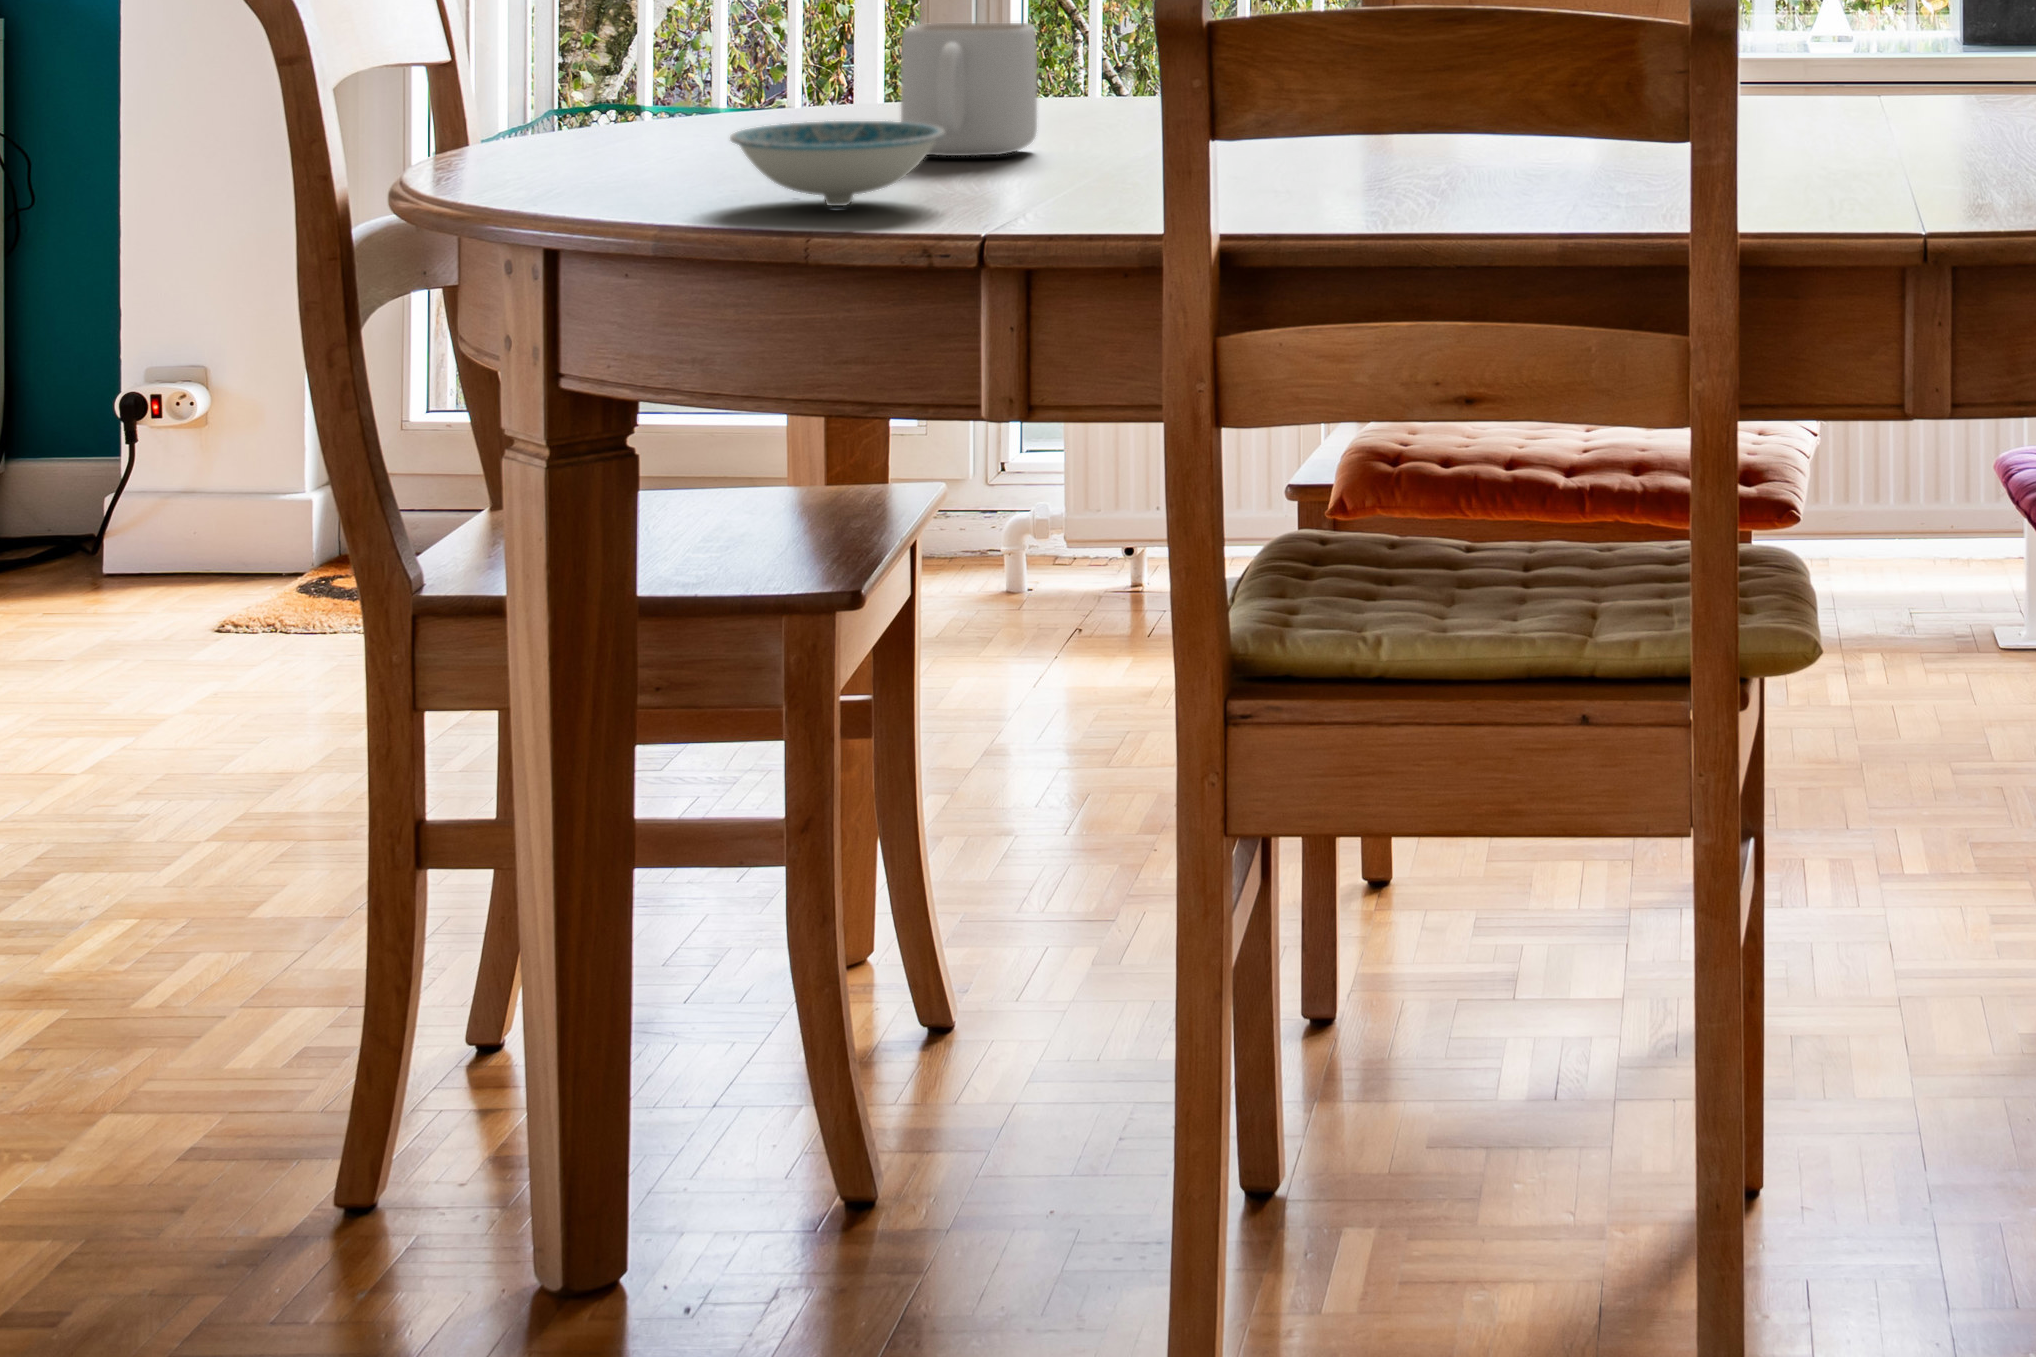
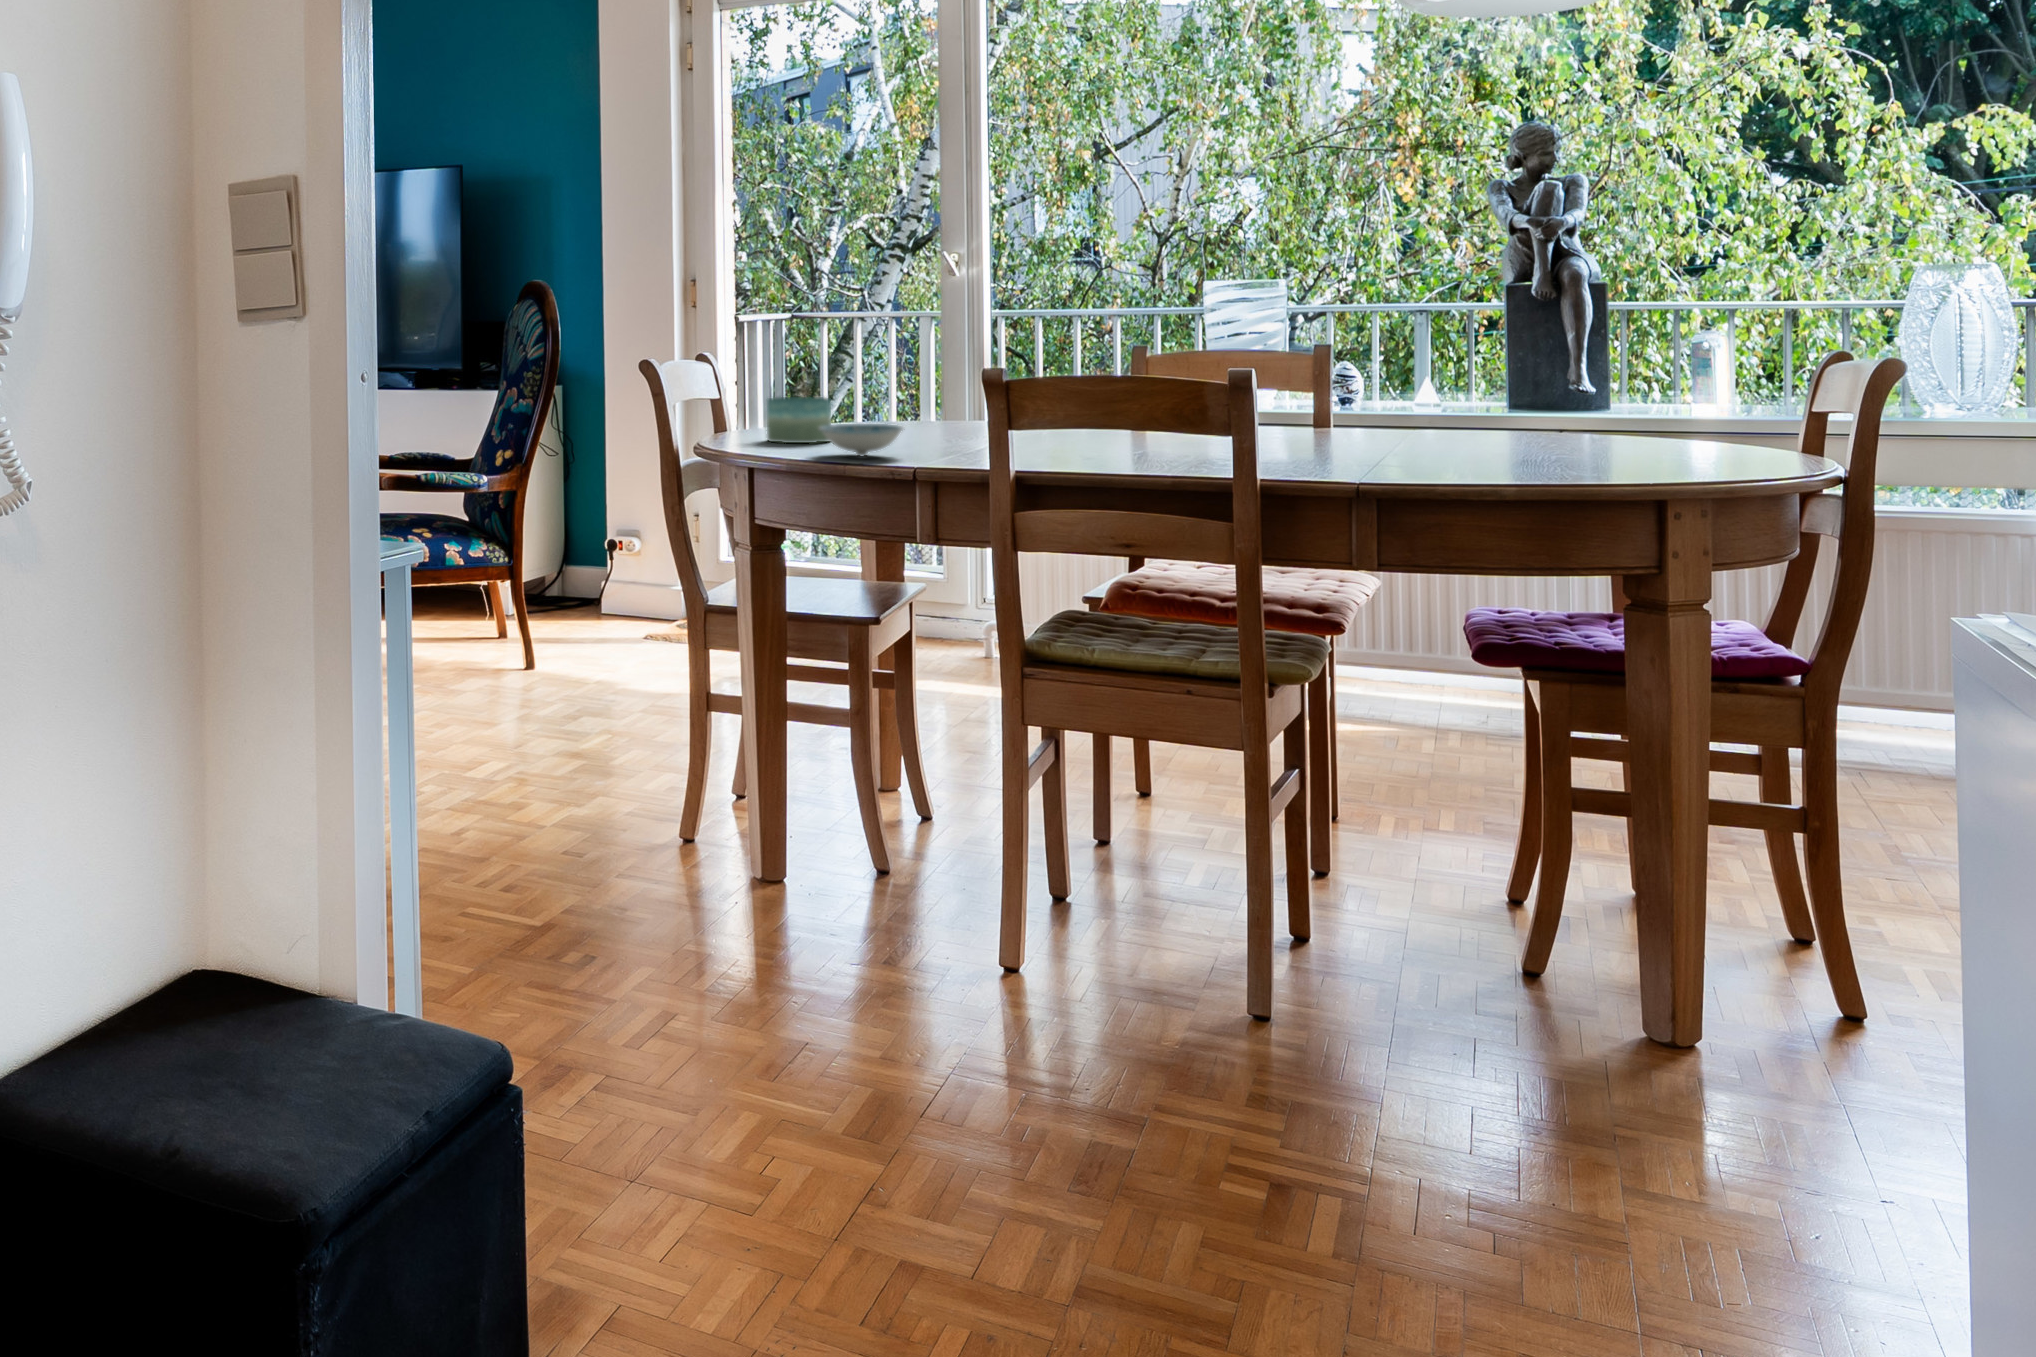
mug: present [901,23,1037,156] -> none [896,387,955,441]
candle: none [581,53,745,172] -> present [767,397,831,443]

